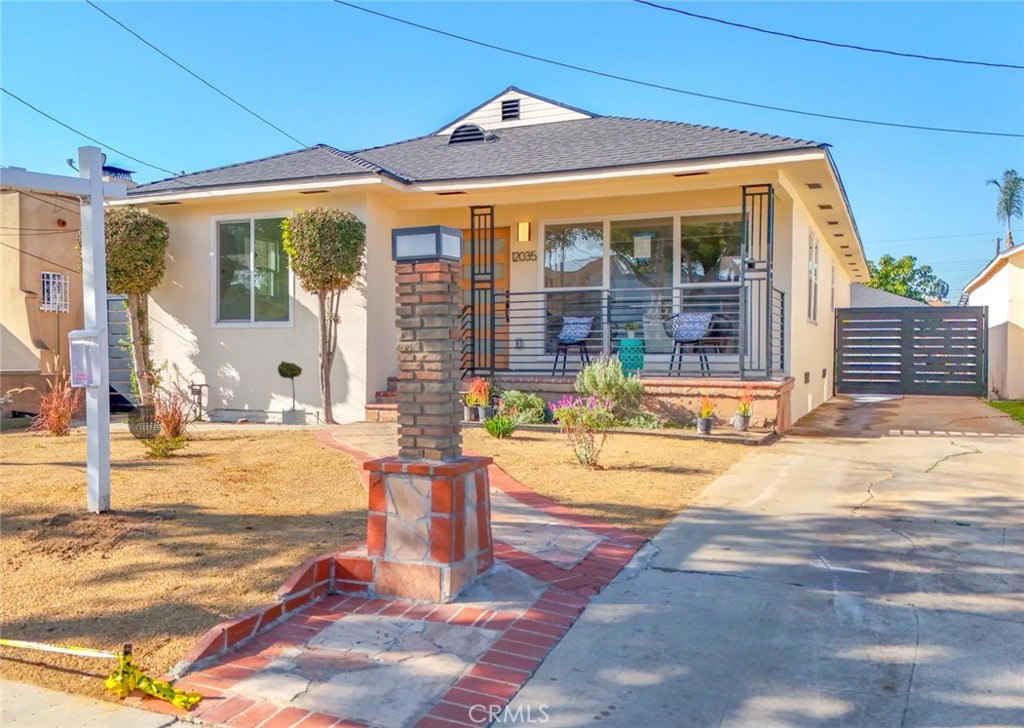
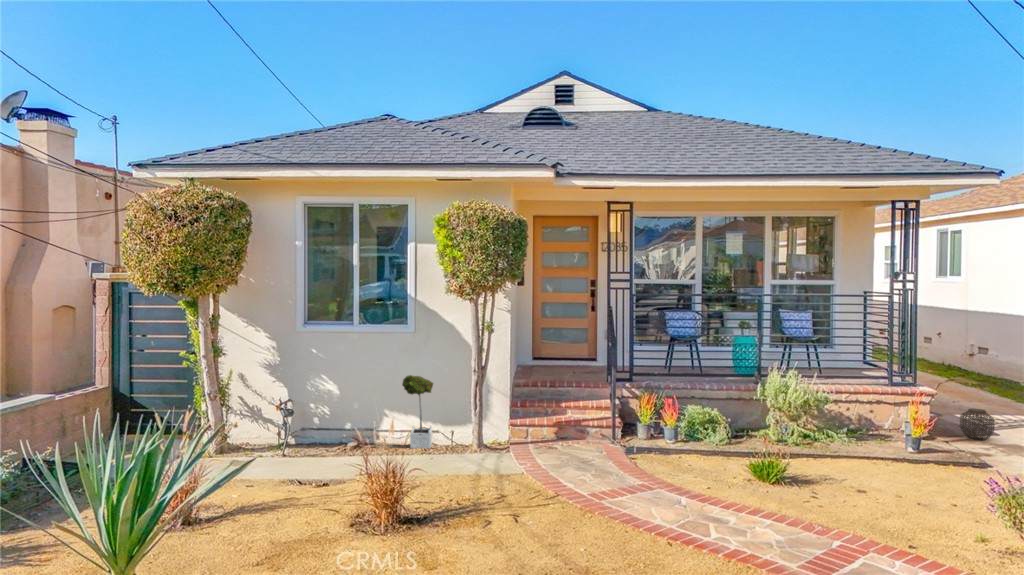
woven basket: present [128,405,161,439] -> present [960,409,994,440]

